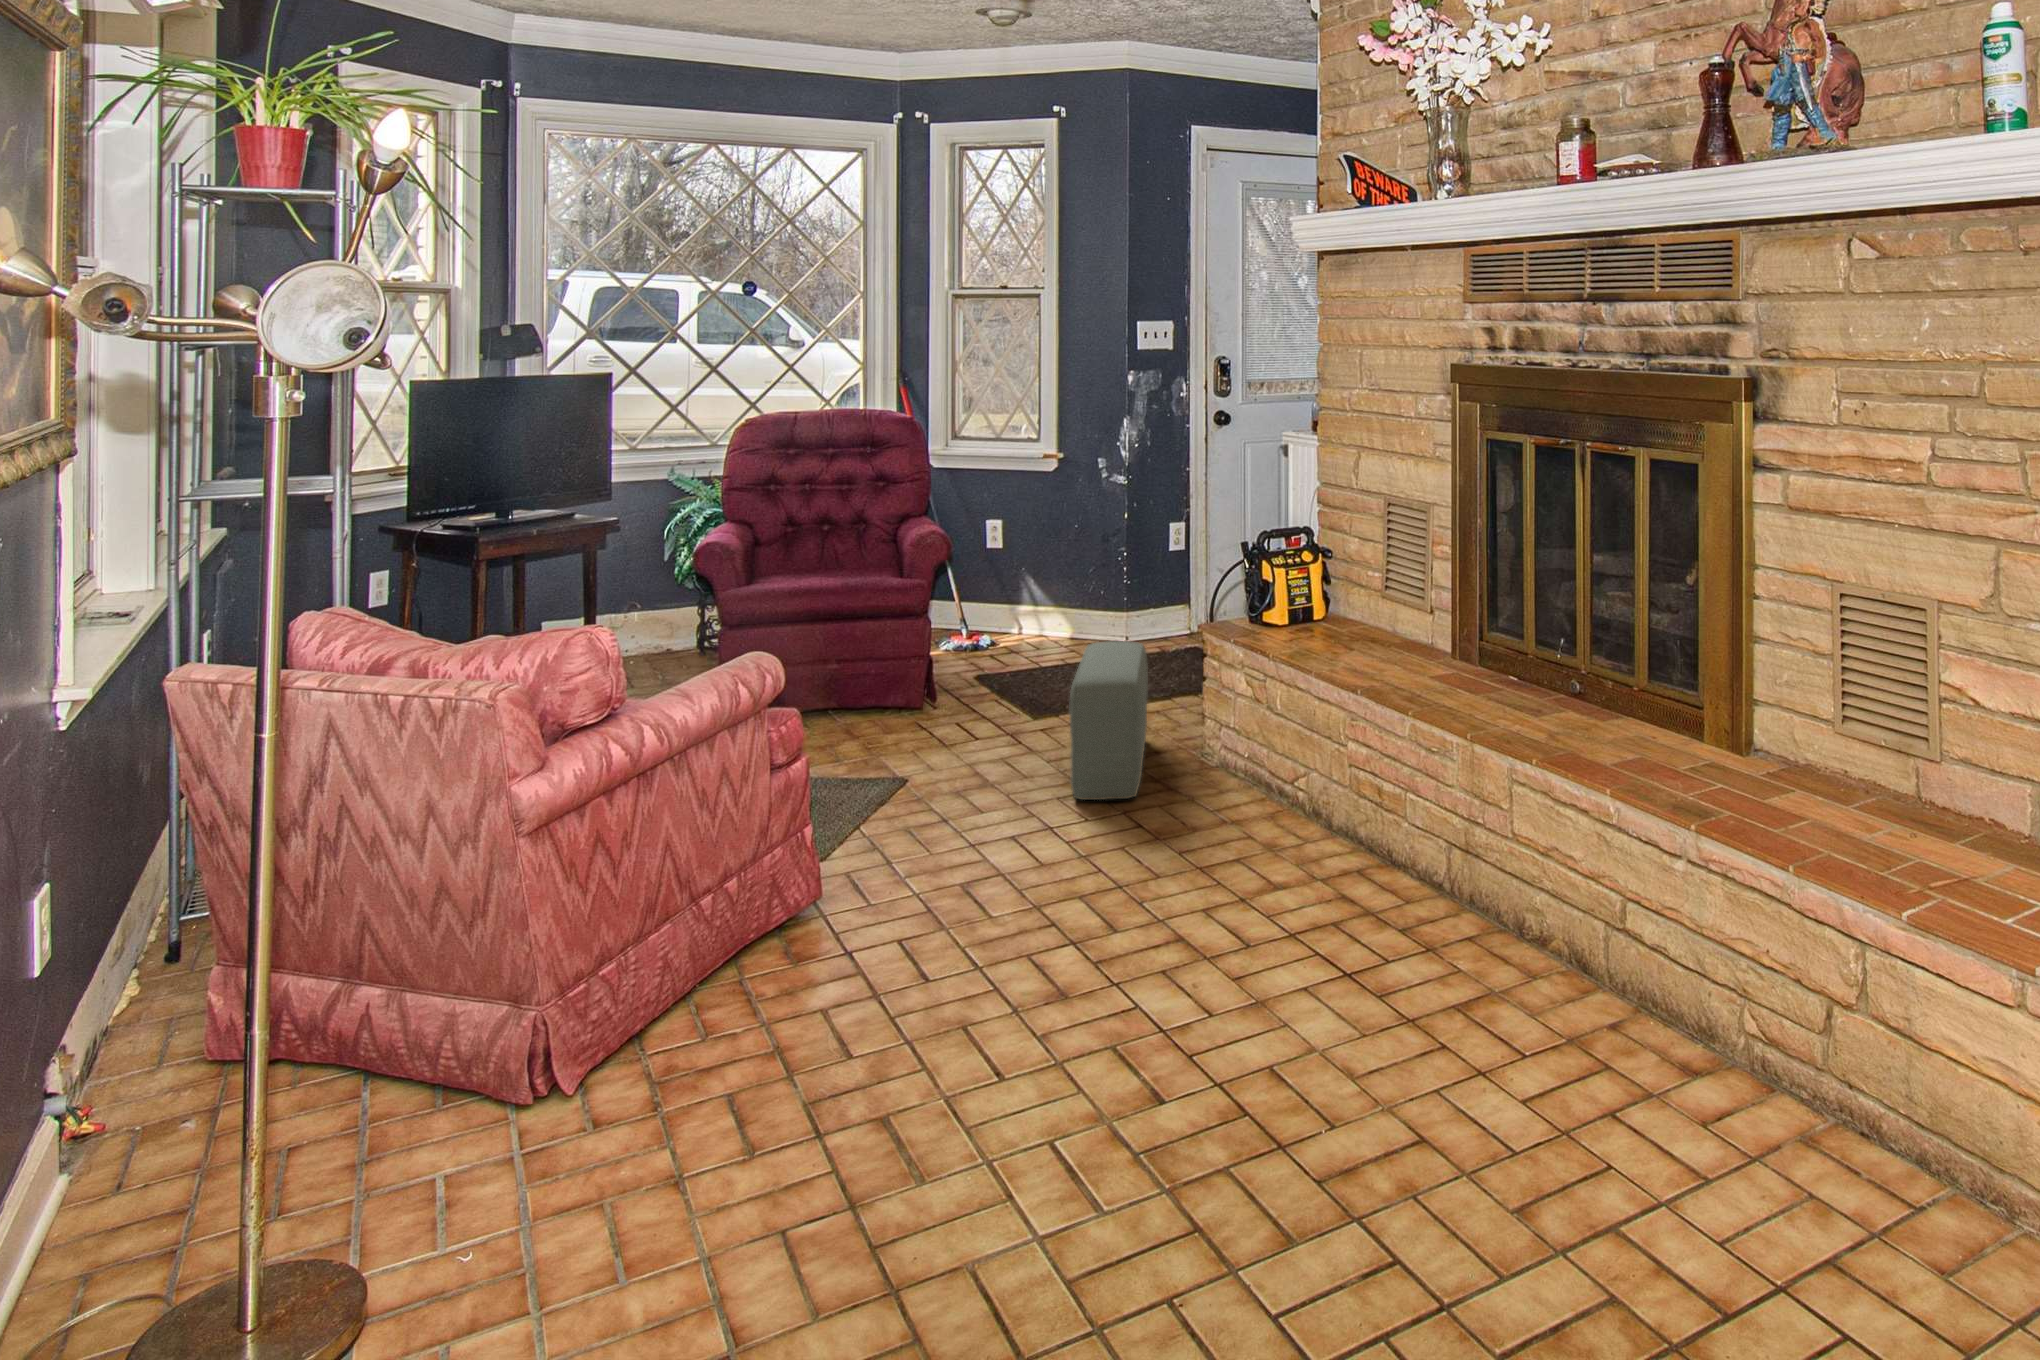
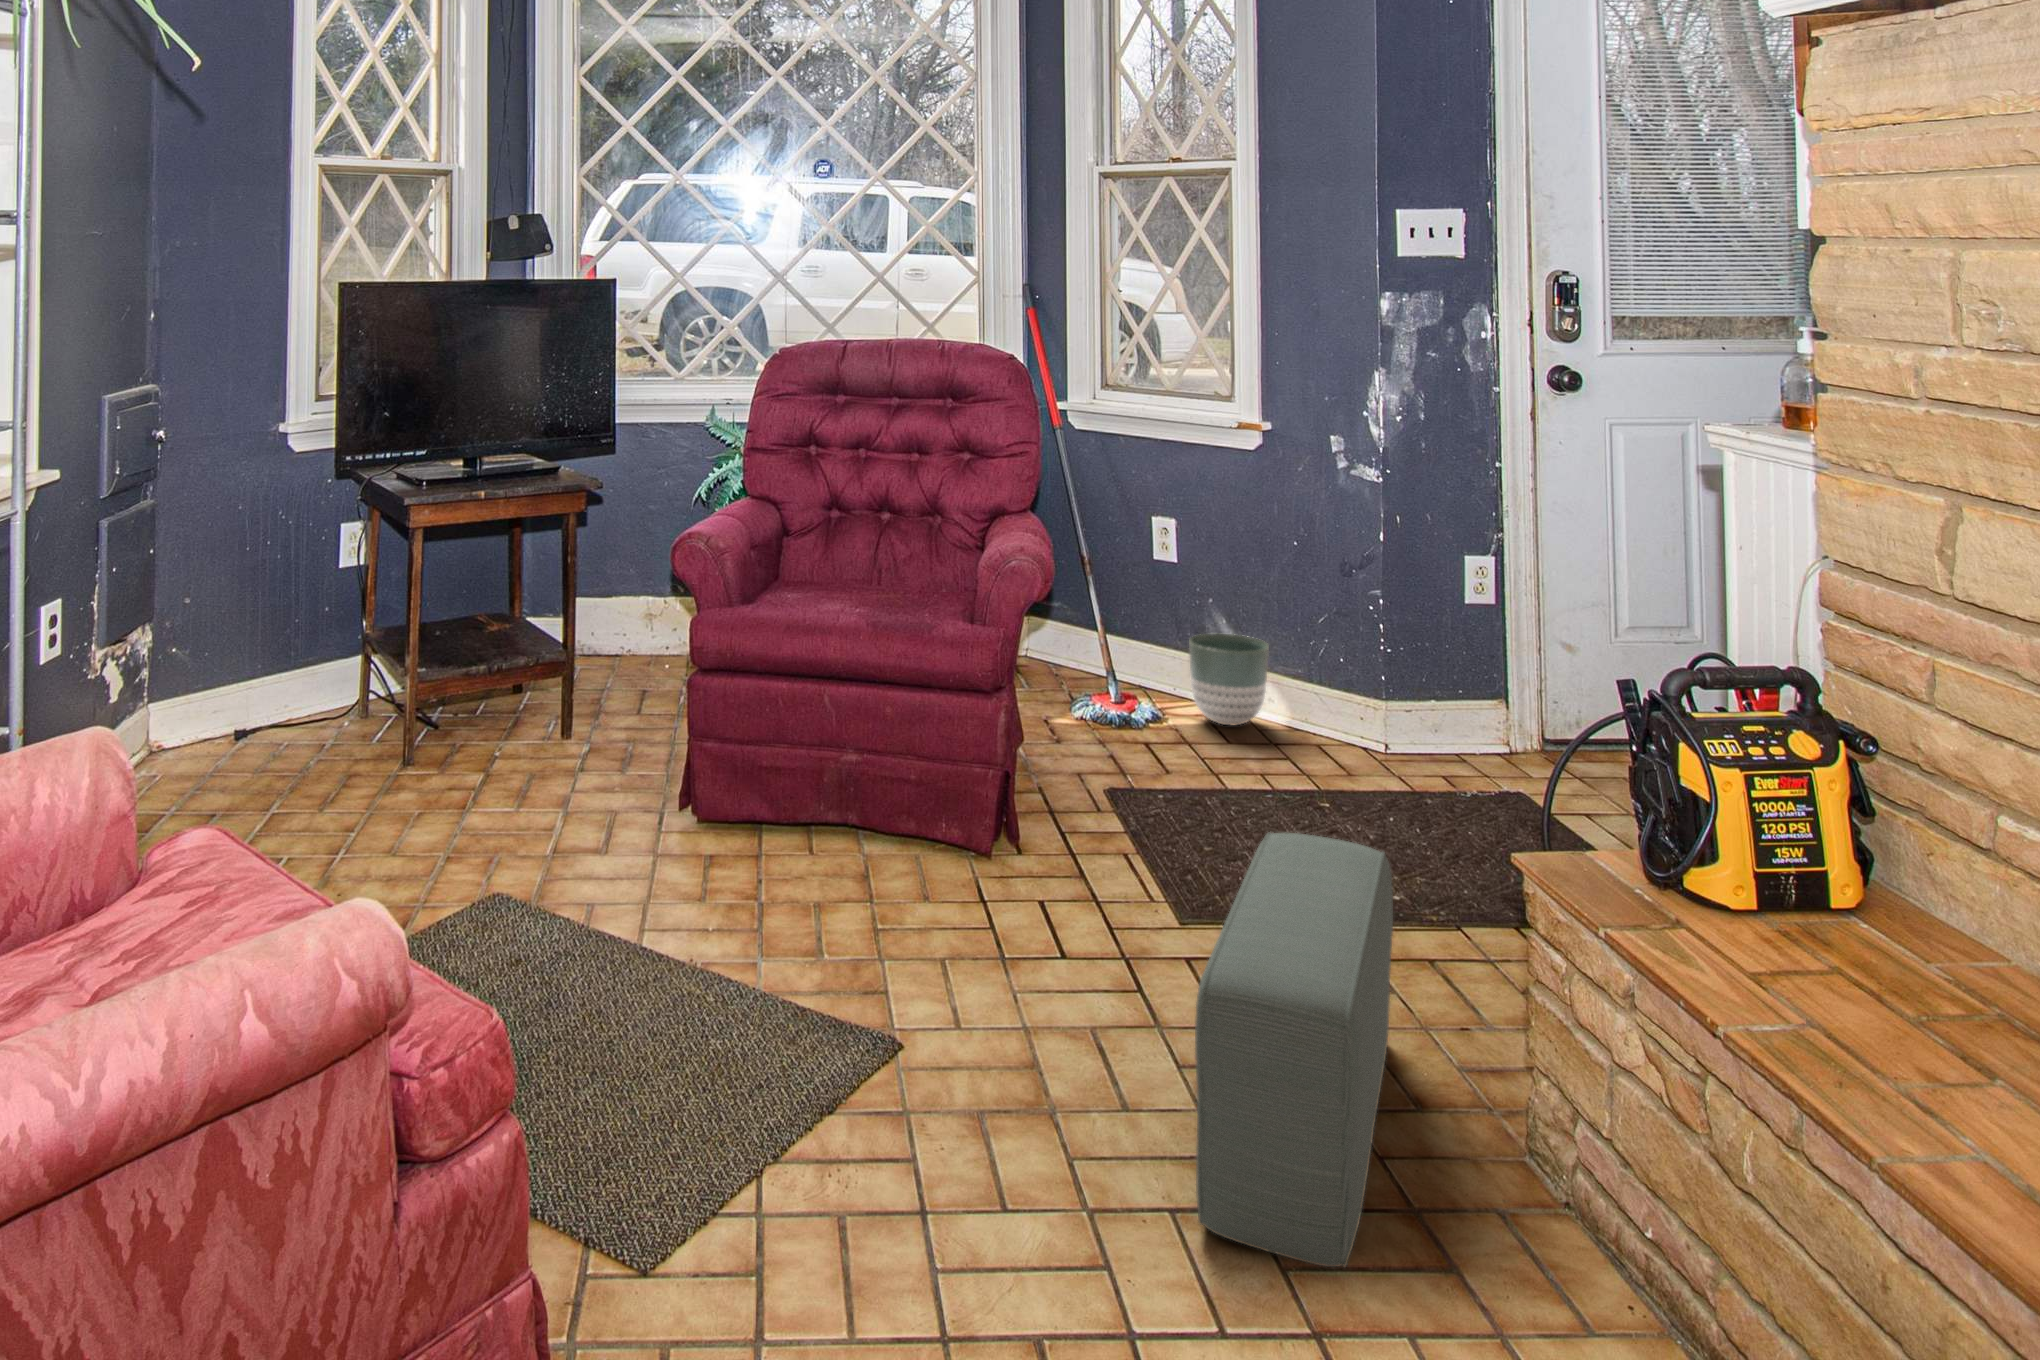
planter: none [1017,587,1065,643] -> present [1189,633,1269,726]

